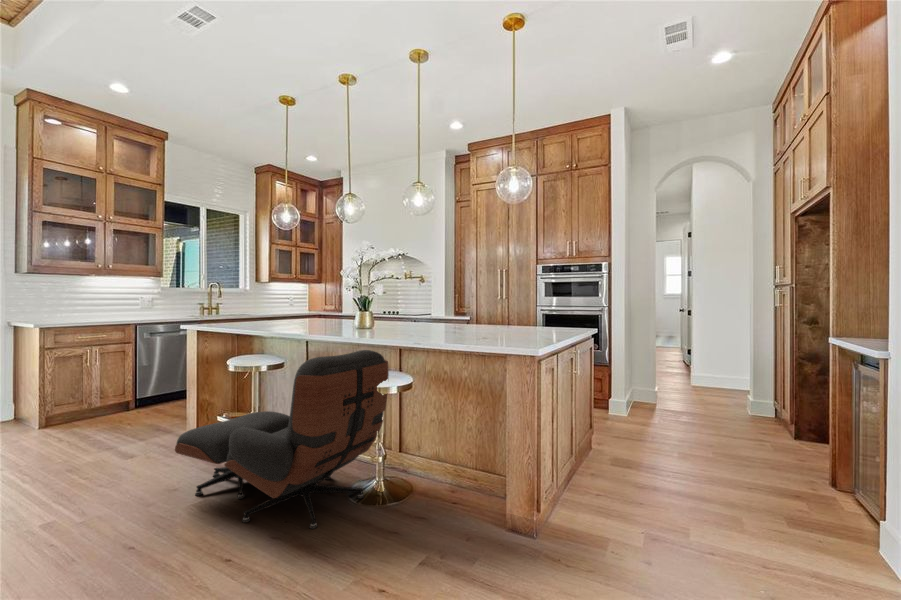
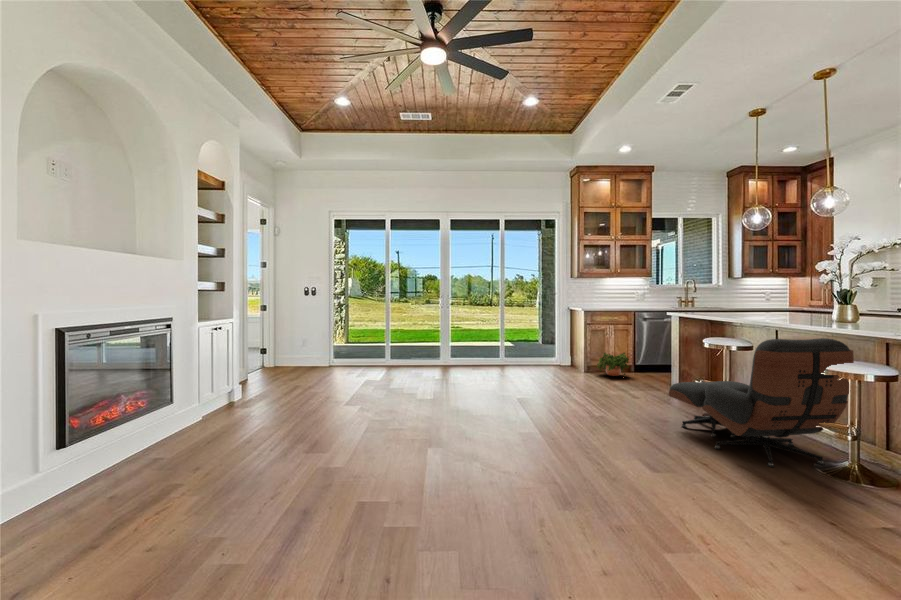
potted plant: none [63,383,125,423] -> present [597,353,629,376]

